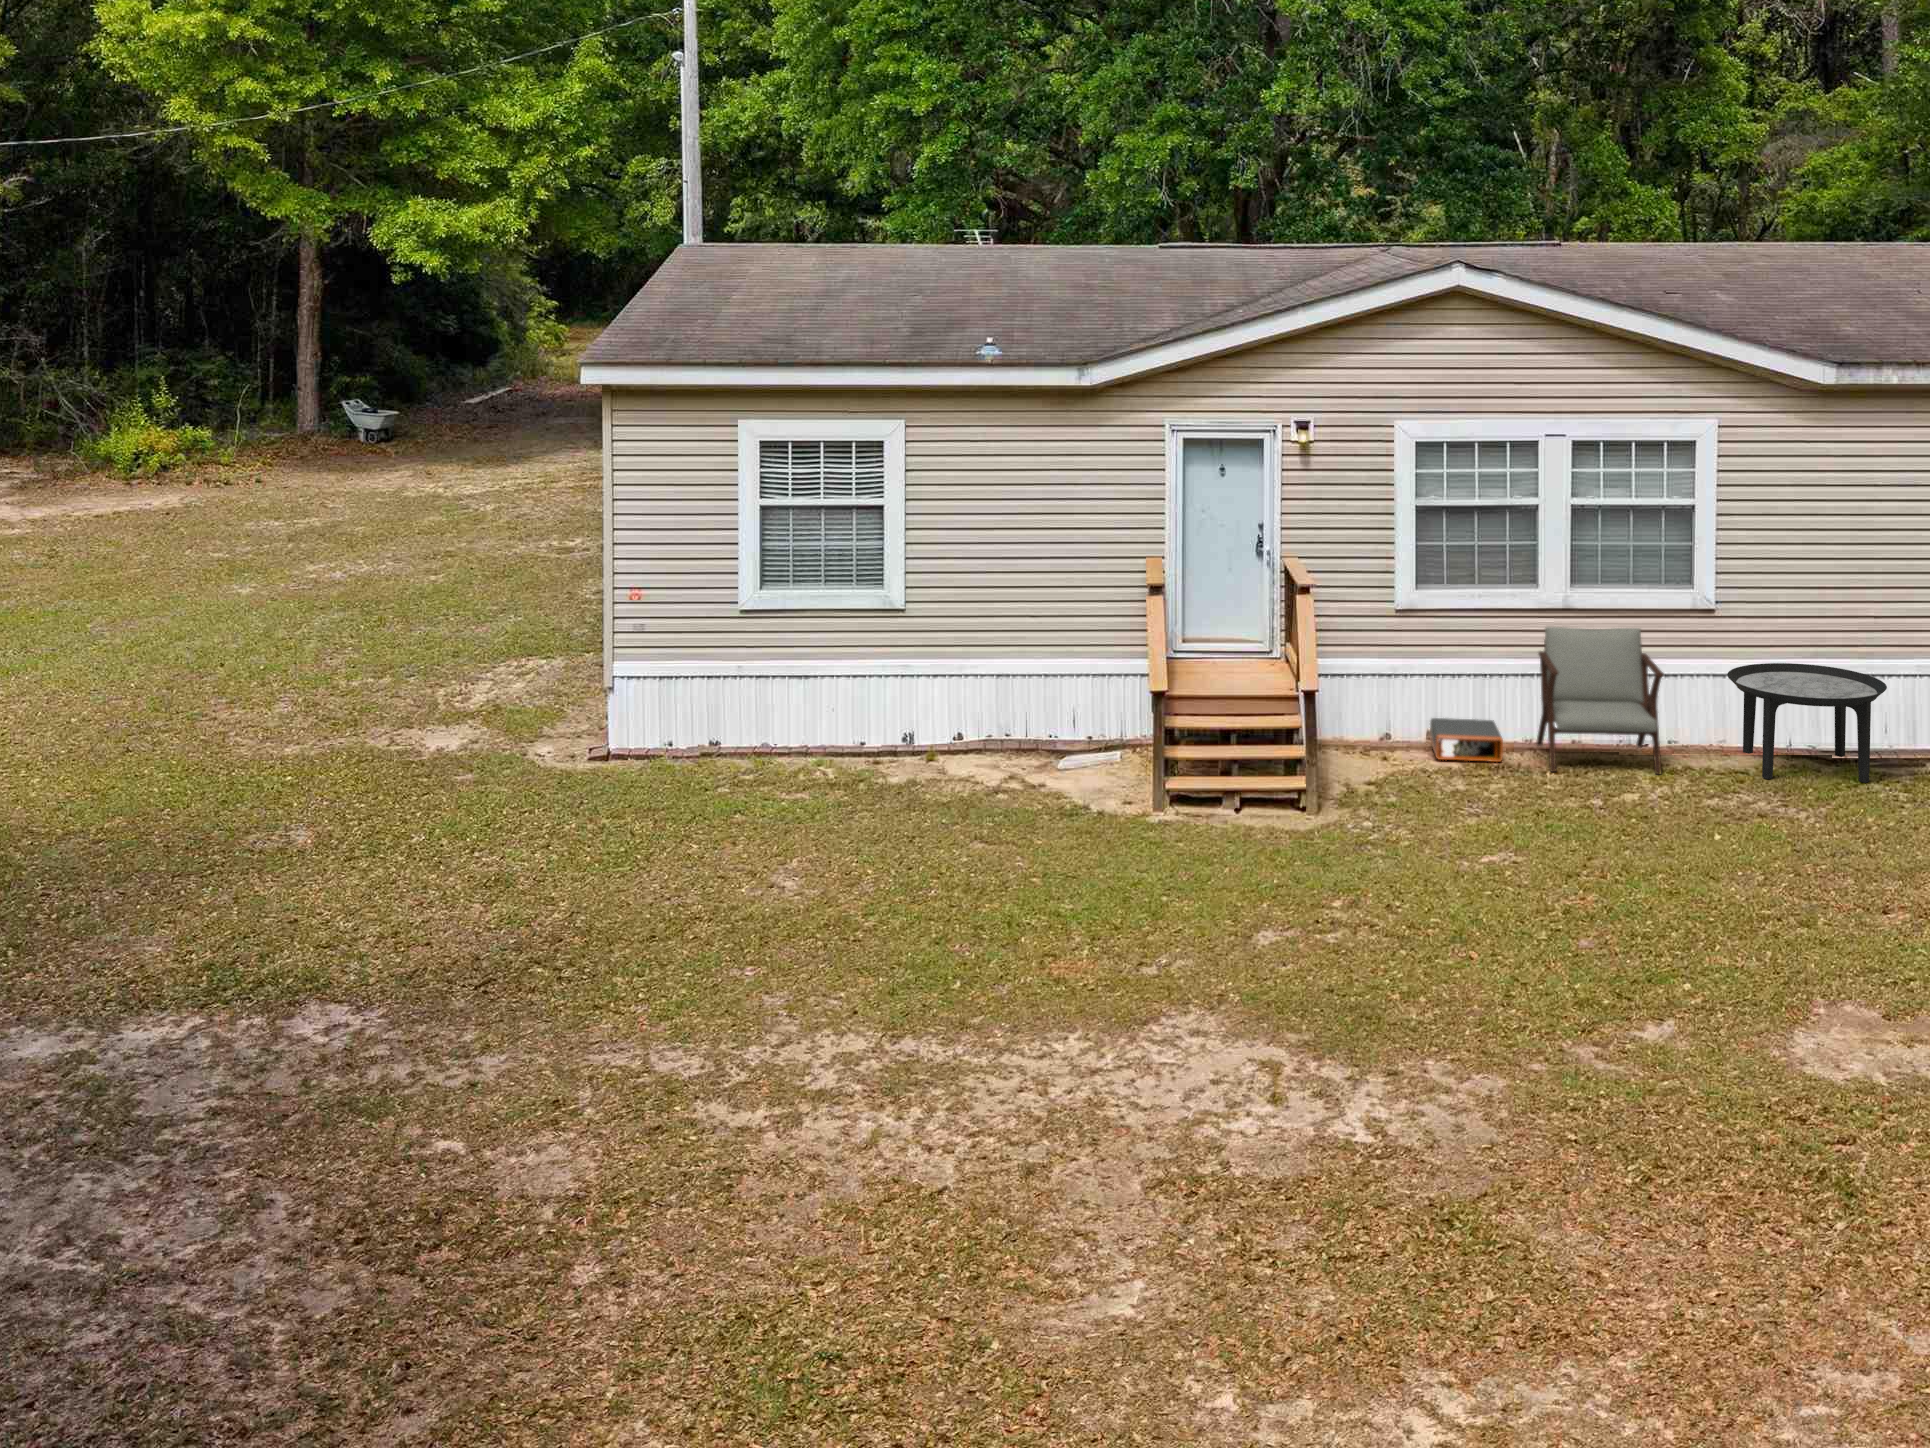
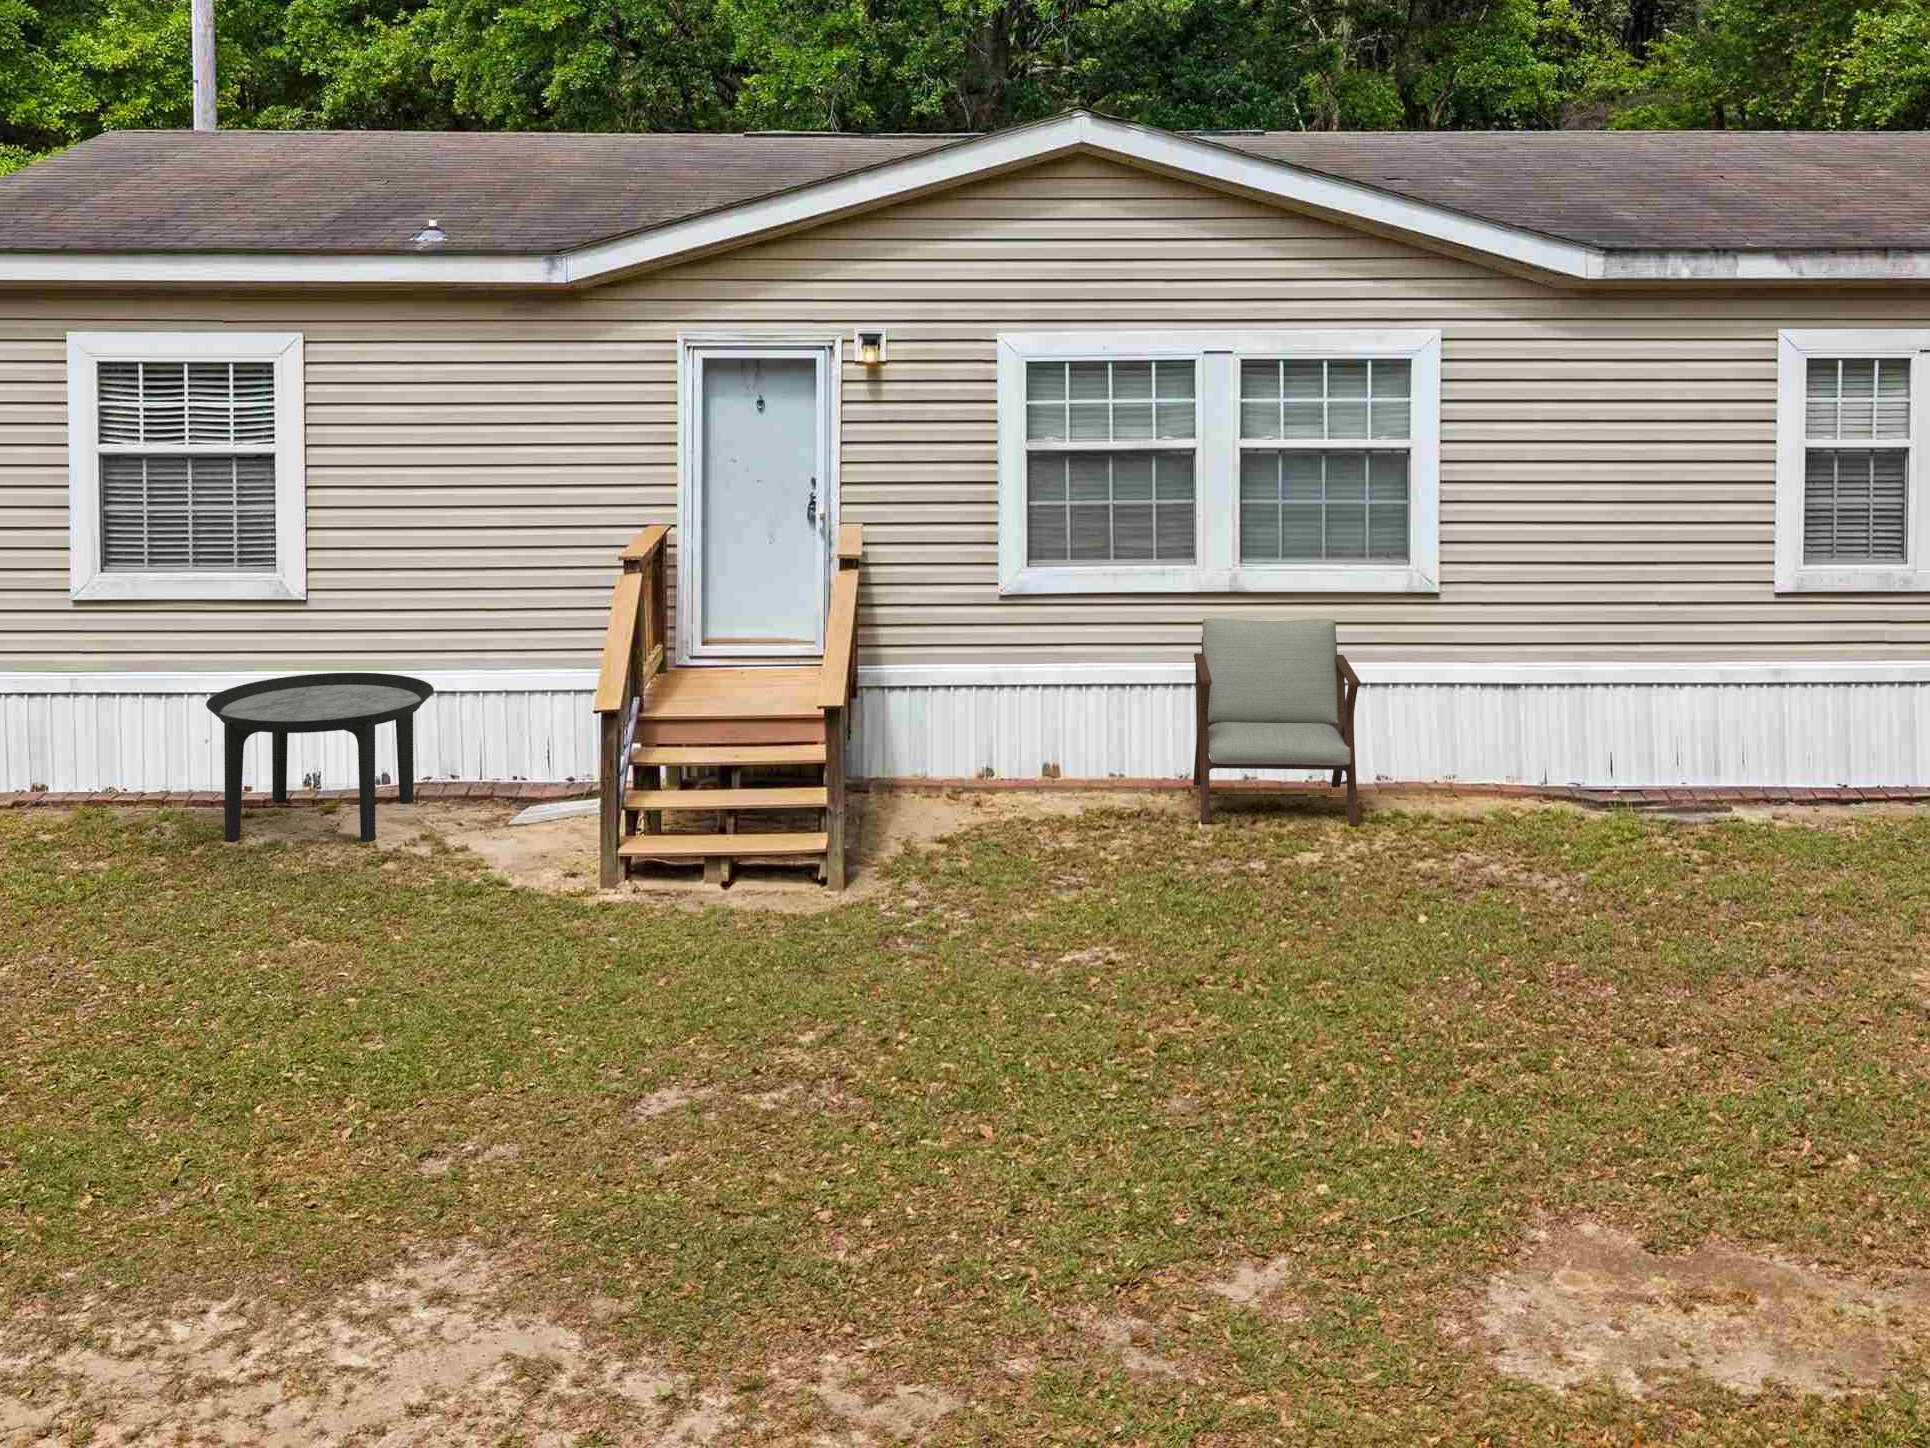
round table: present [1727,663,1887,783] -> present [206,673,434,841]
storage box: present [1430,718,1503,762] -> none [1044,748,1138,809]

